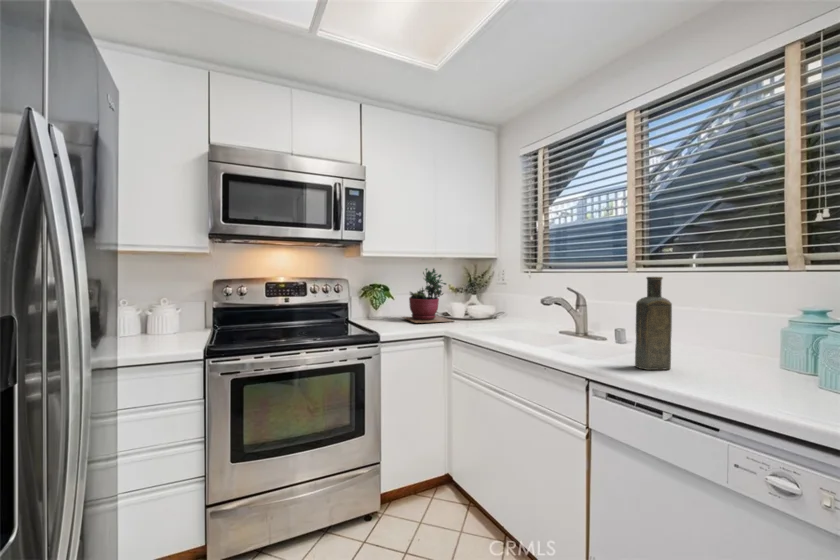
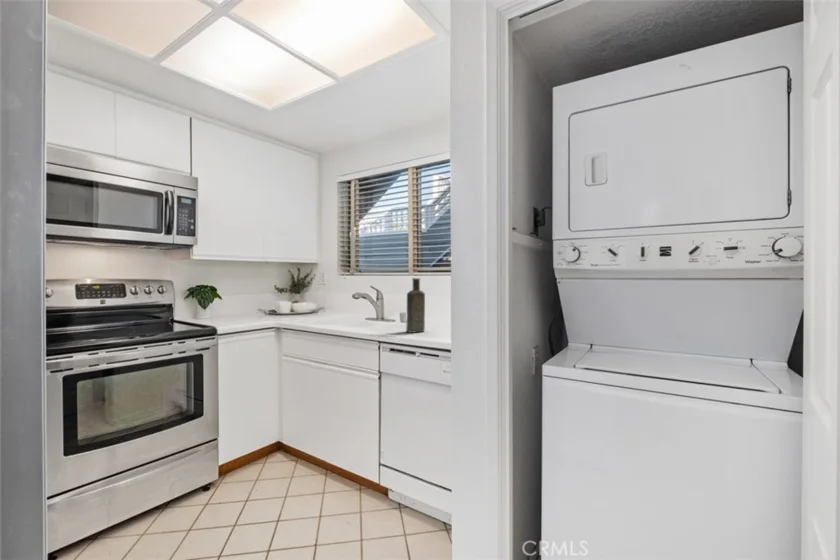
succulent plant: present [402,268,454,323] -> none [229,271,283,318]

